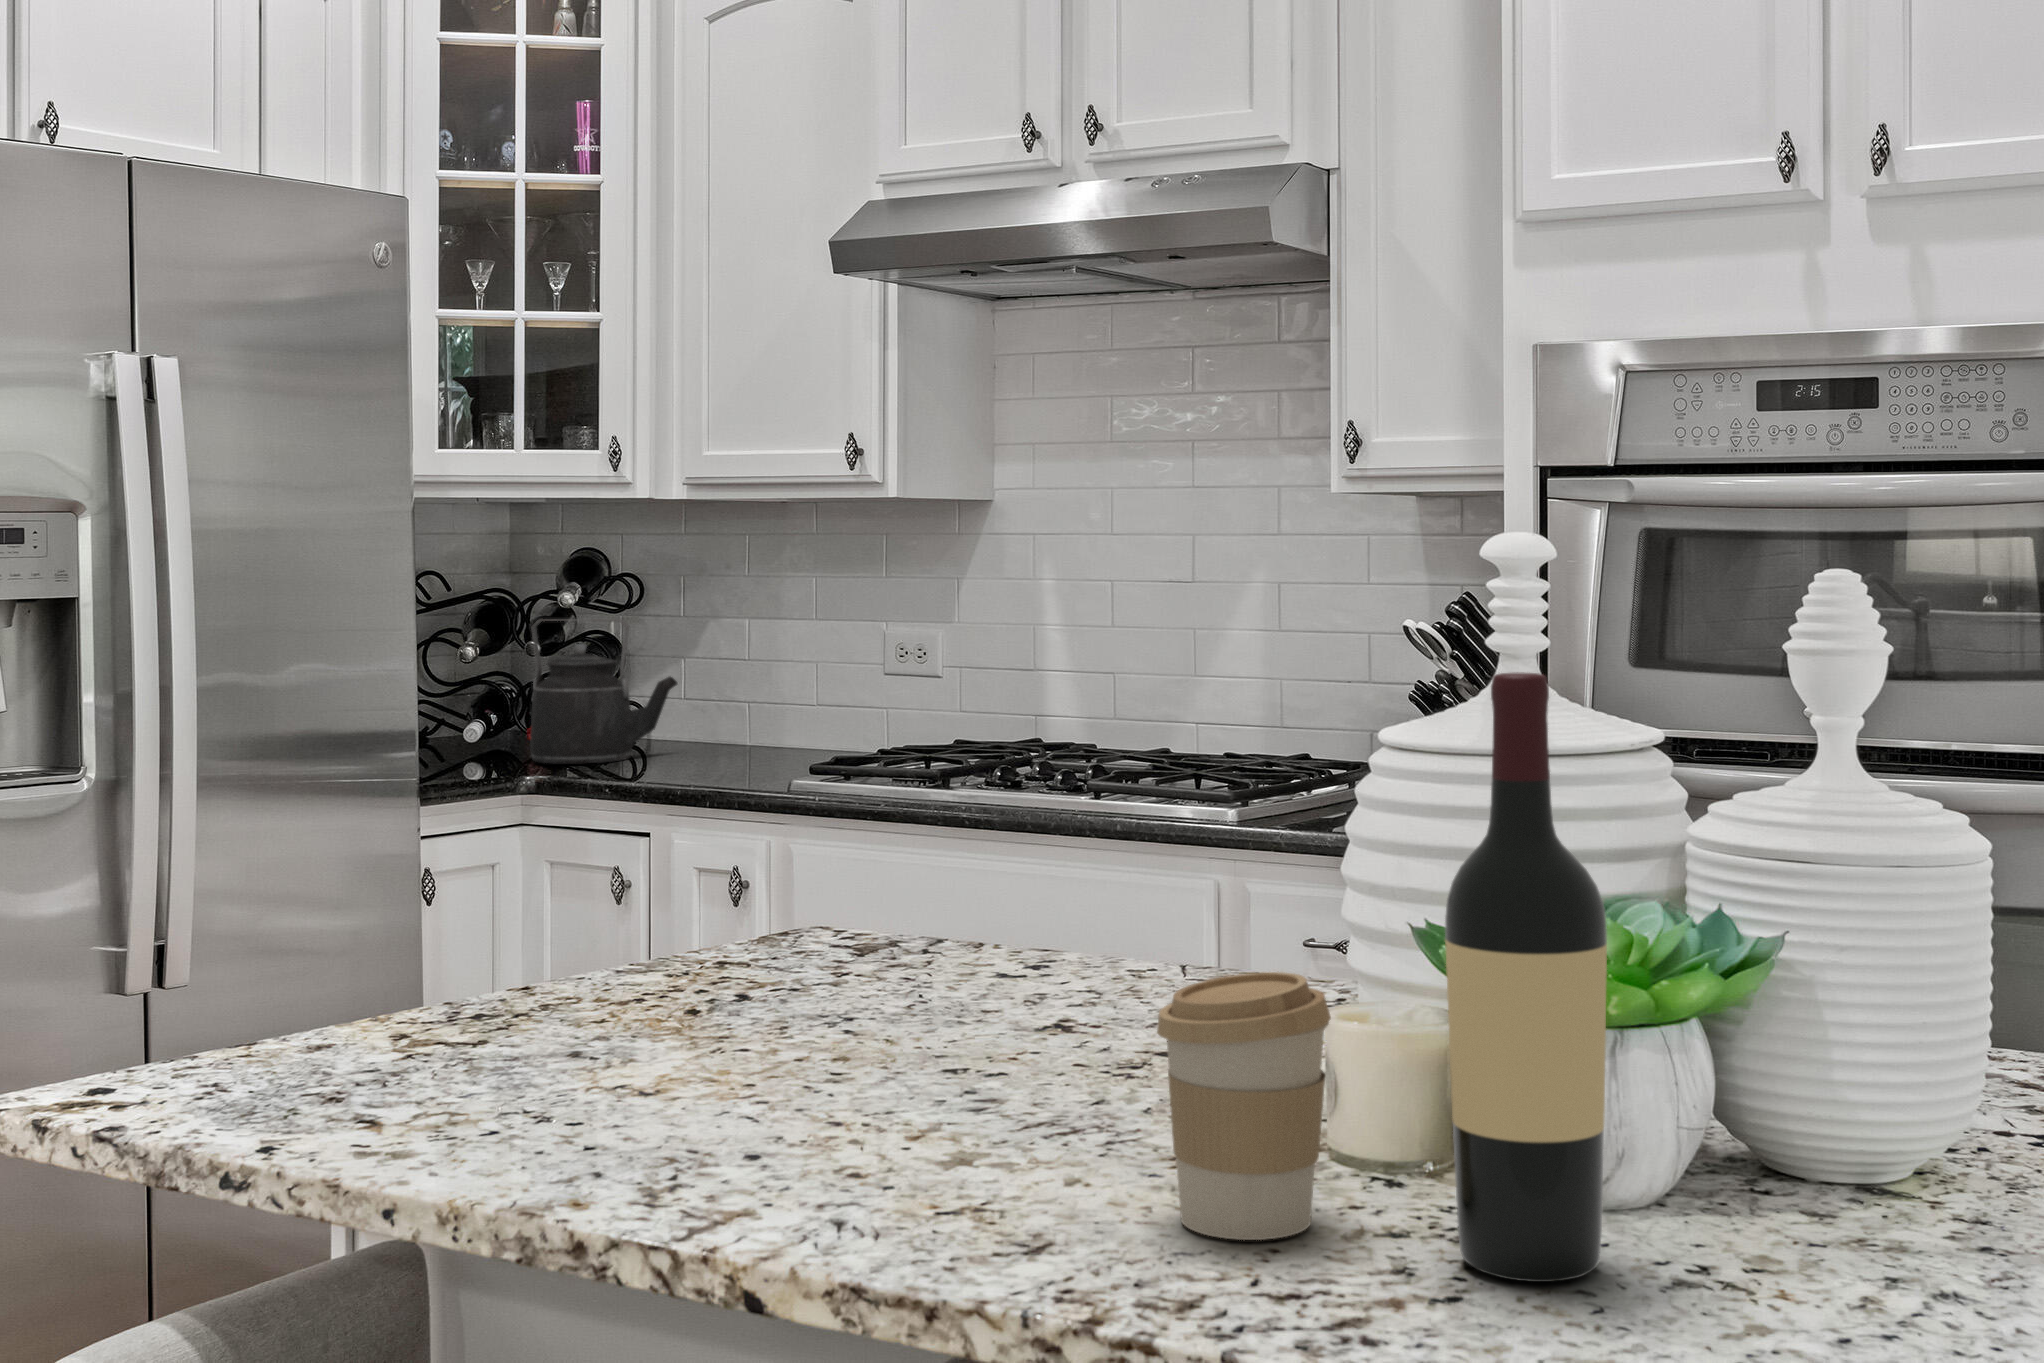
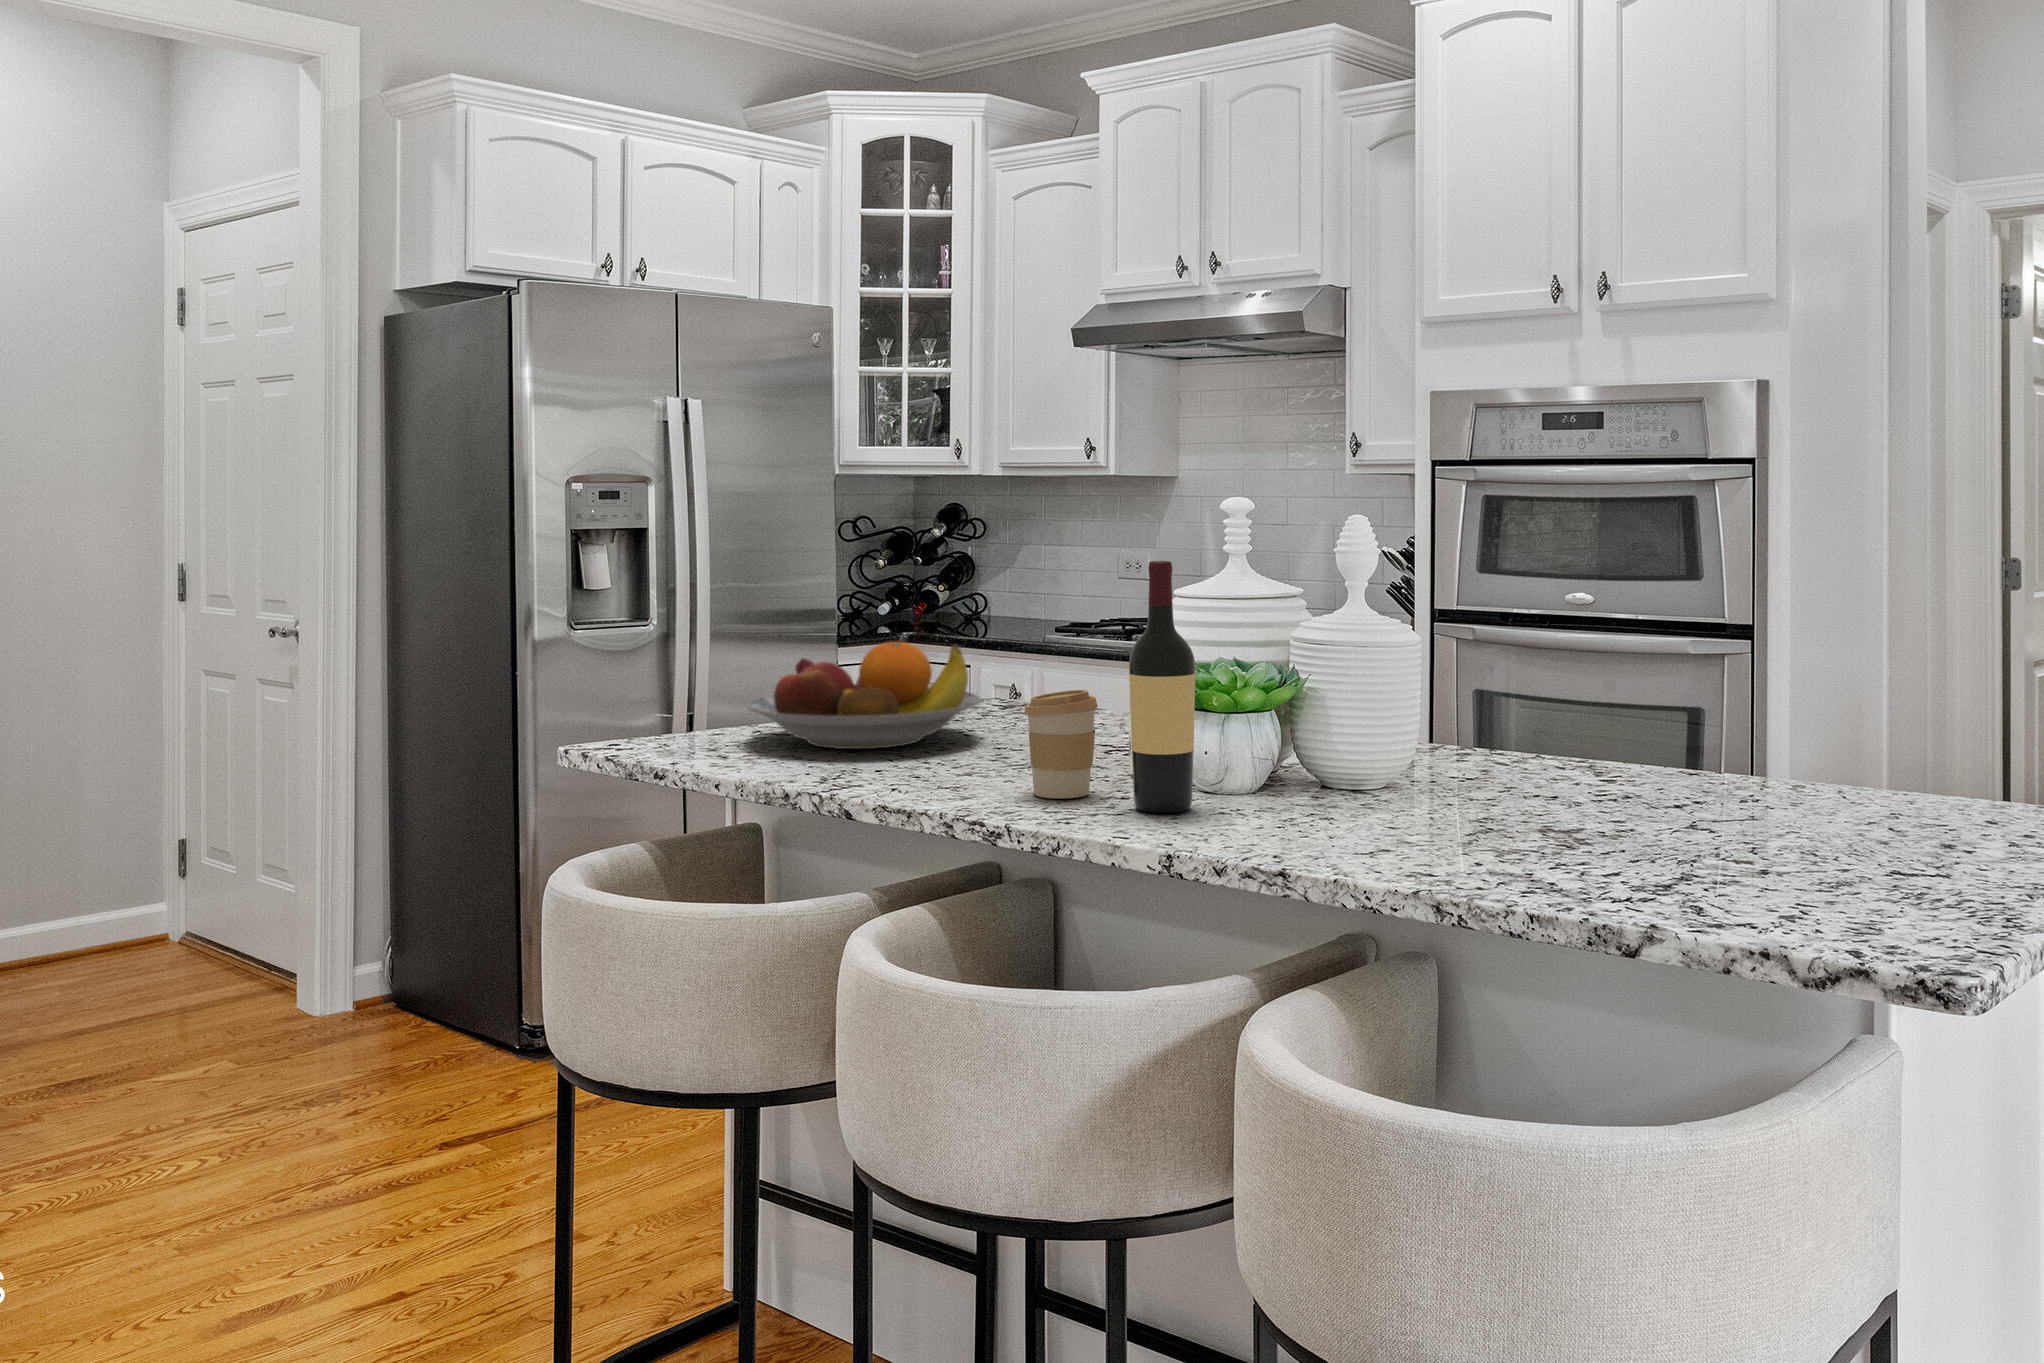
kettle: present [530,619,678,764] -> none [912,544,995,626]
fruit bowl: none [409,845,921,1091] -> present [747,642,981,749]

